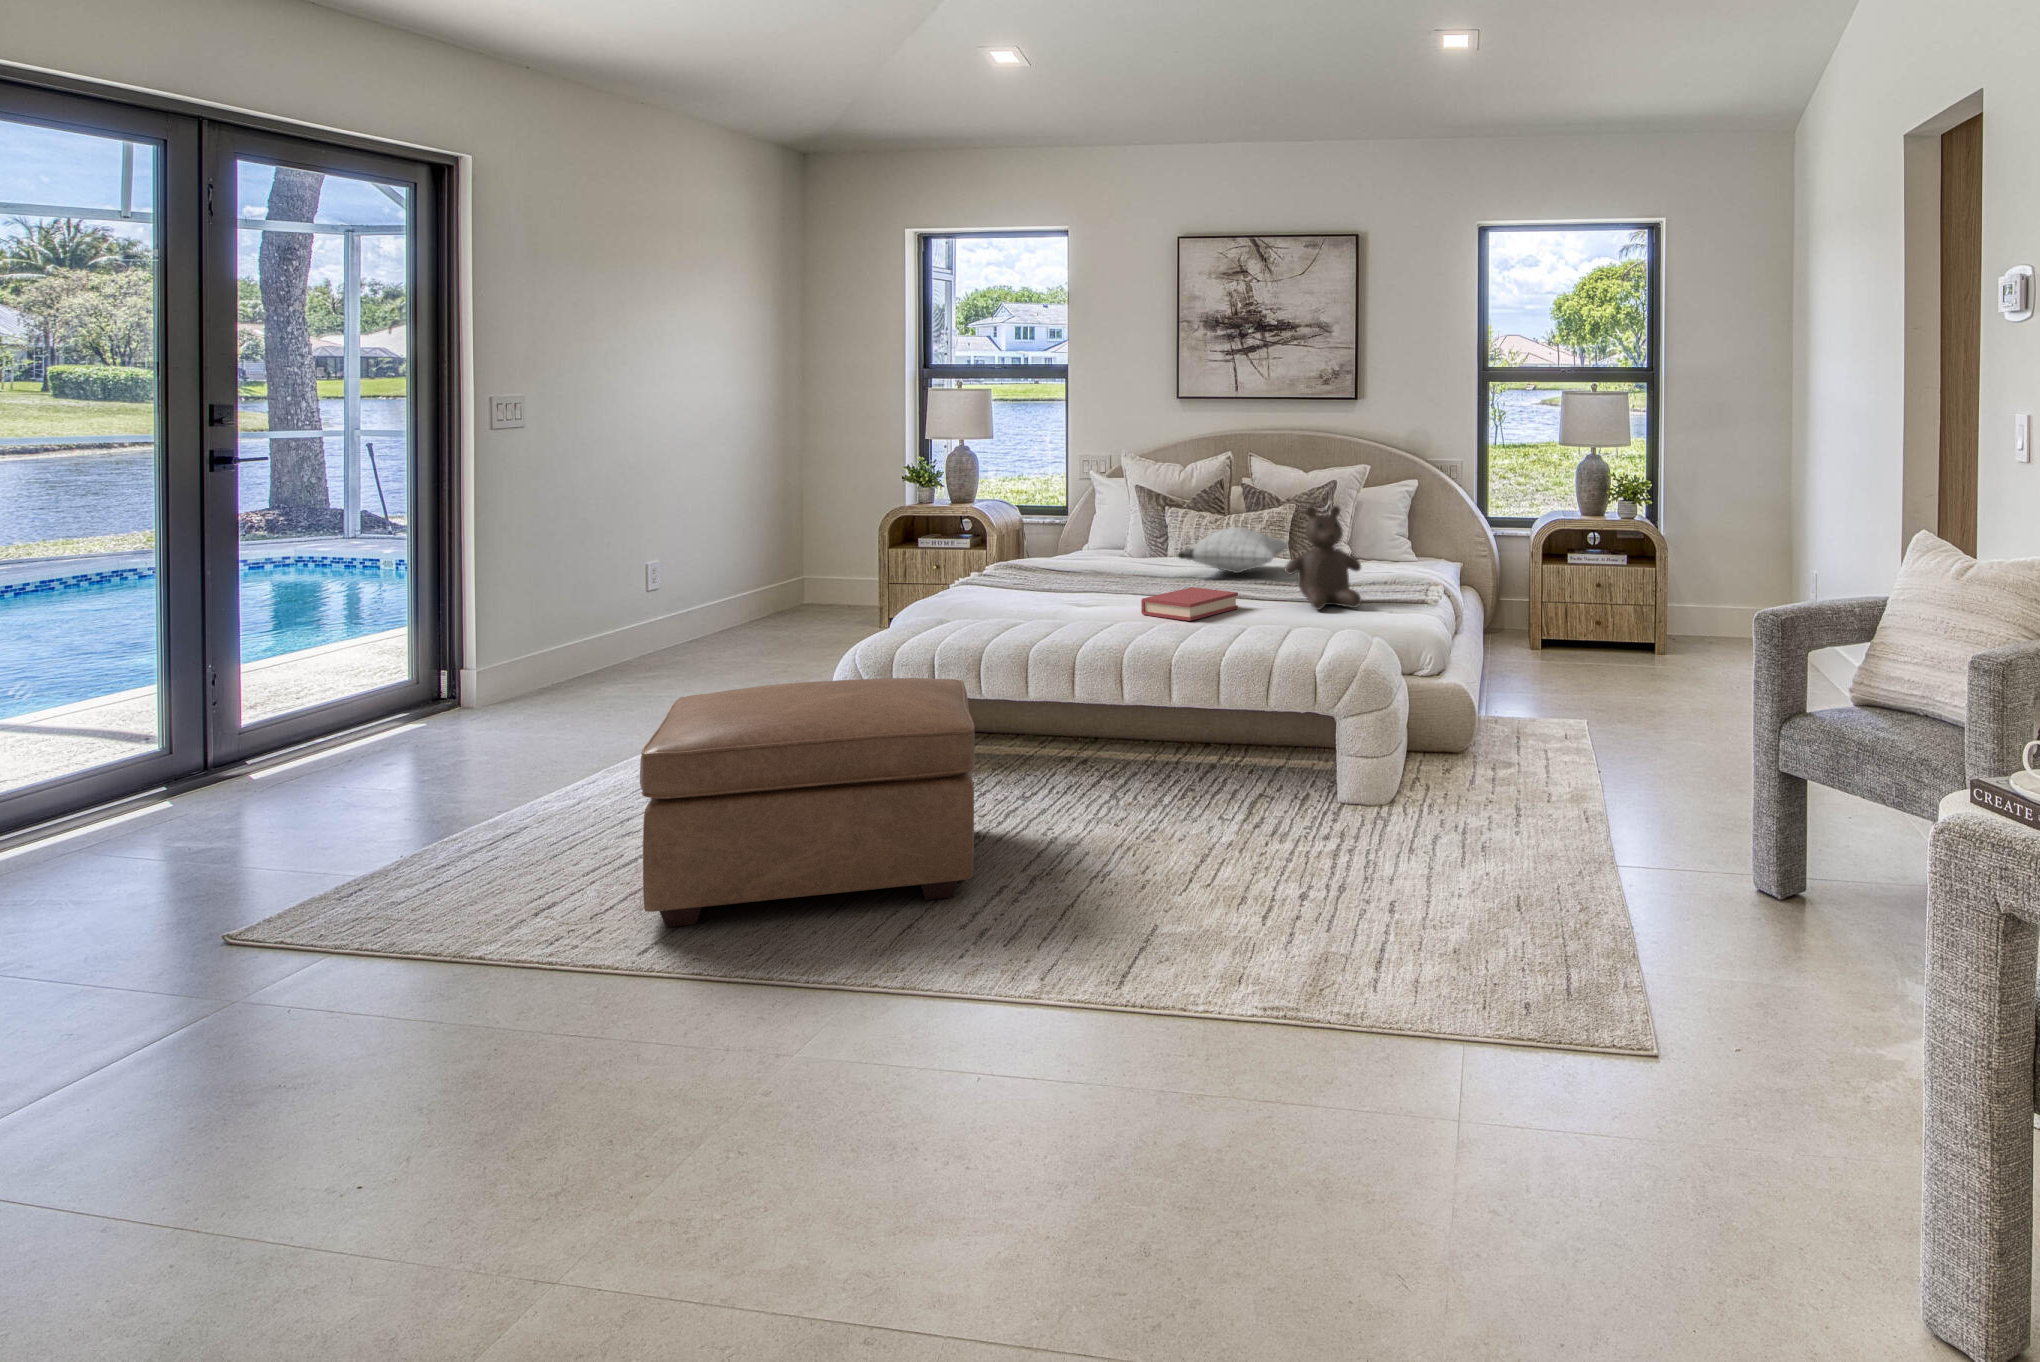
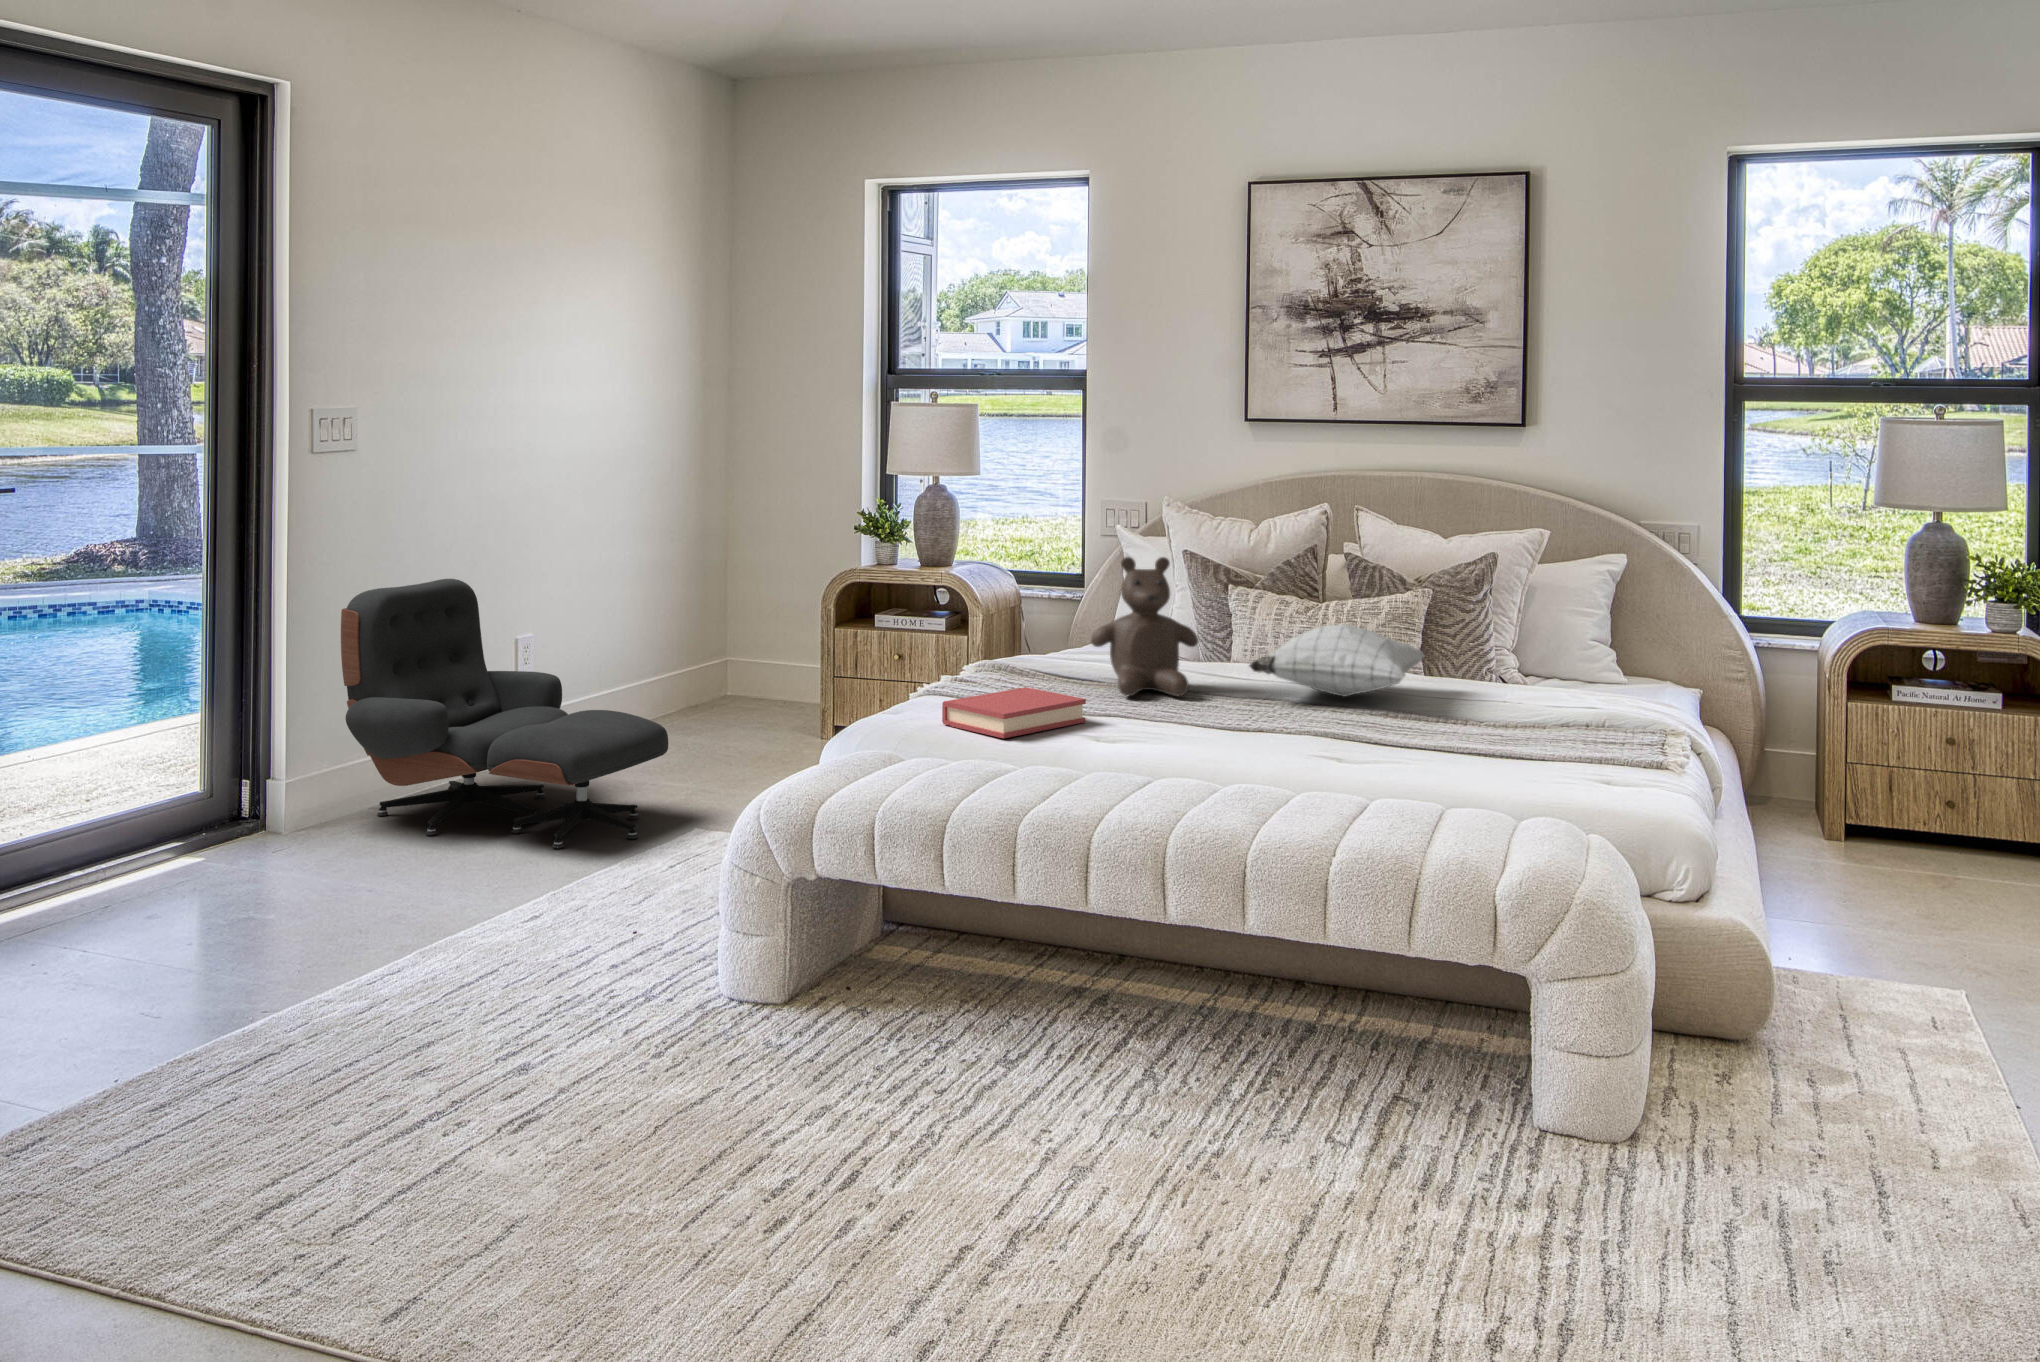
teddy bear: present [1285,506,1361,610] -> present [1091,557,1198,697]
lounge chair: none [516,521,772,706] -> present [341,579,668,849]
hardback book: present [1141,587,1238,621] -> present [942,687,1086,738]
ottoman: present [640,678,975,927] -> none [395,870,917,1267]

